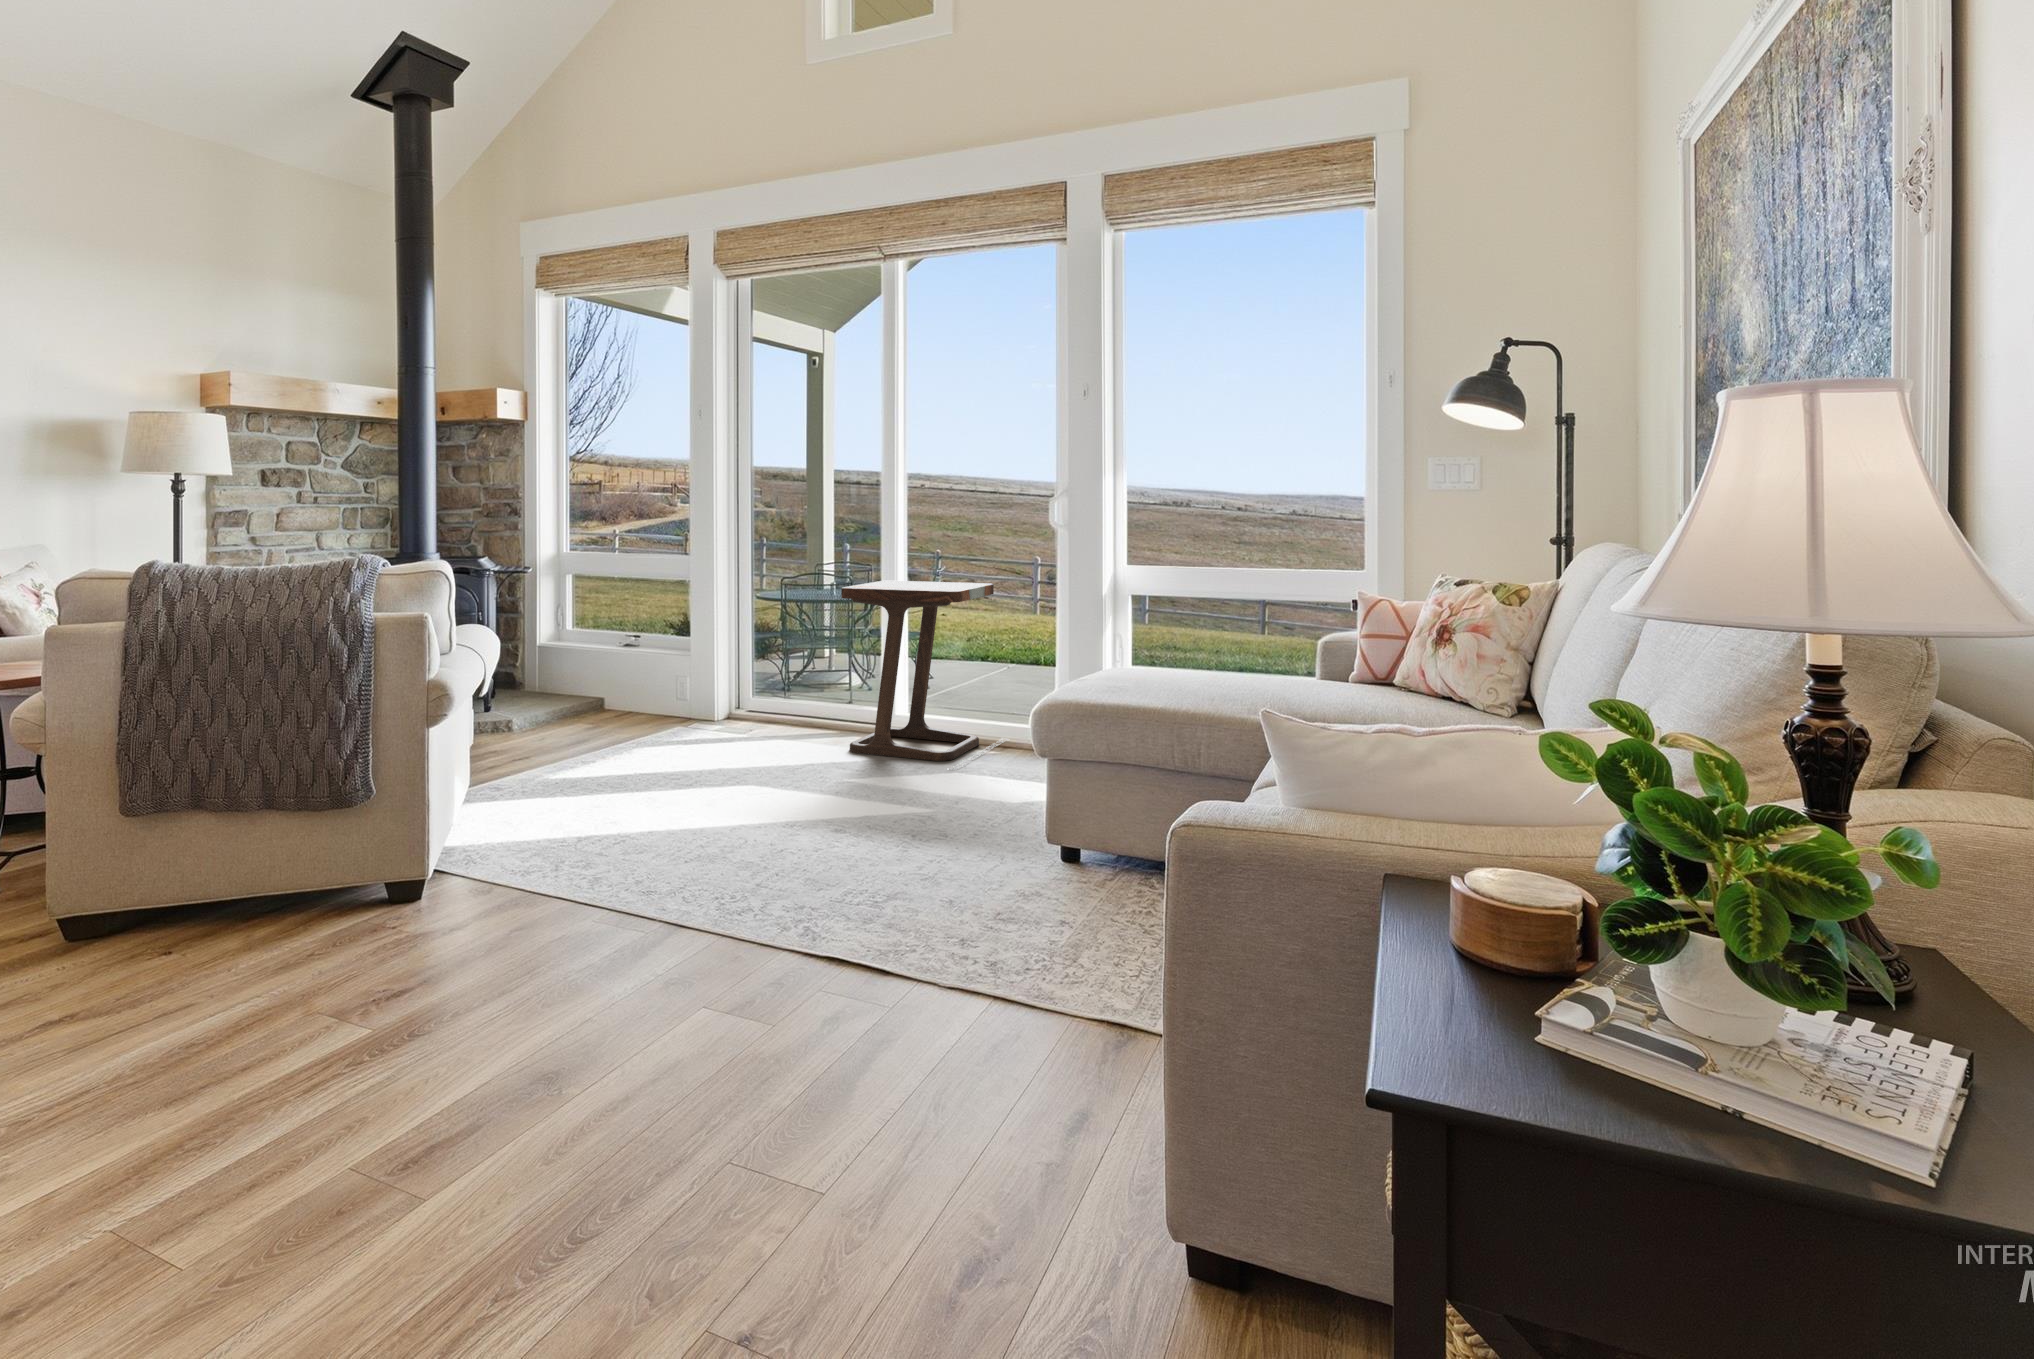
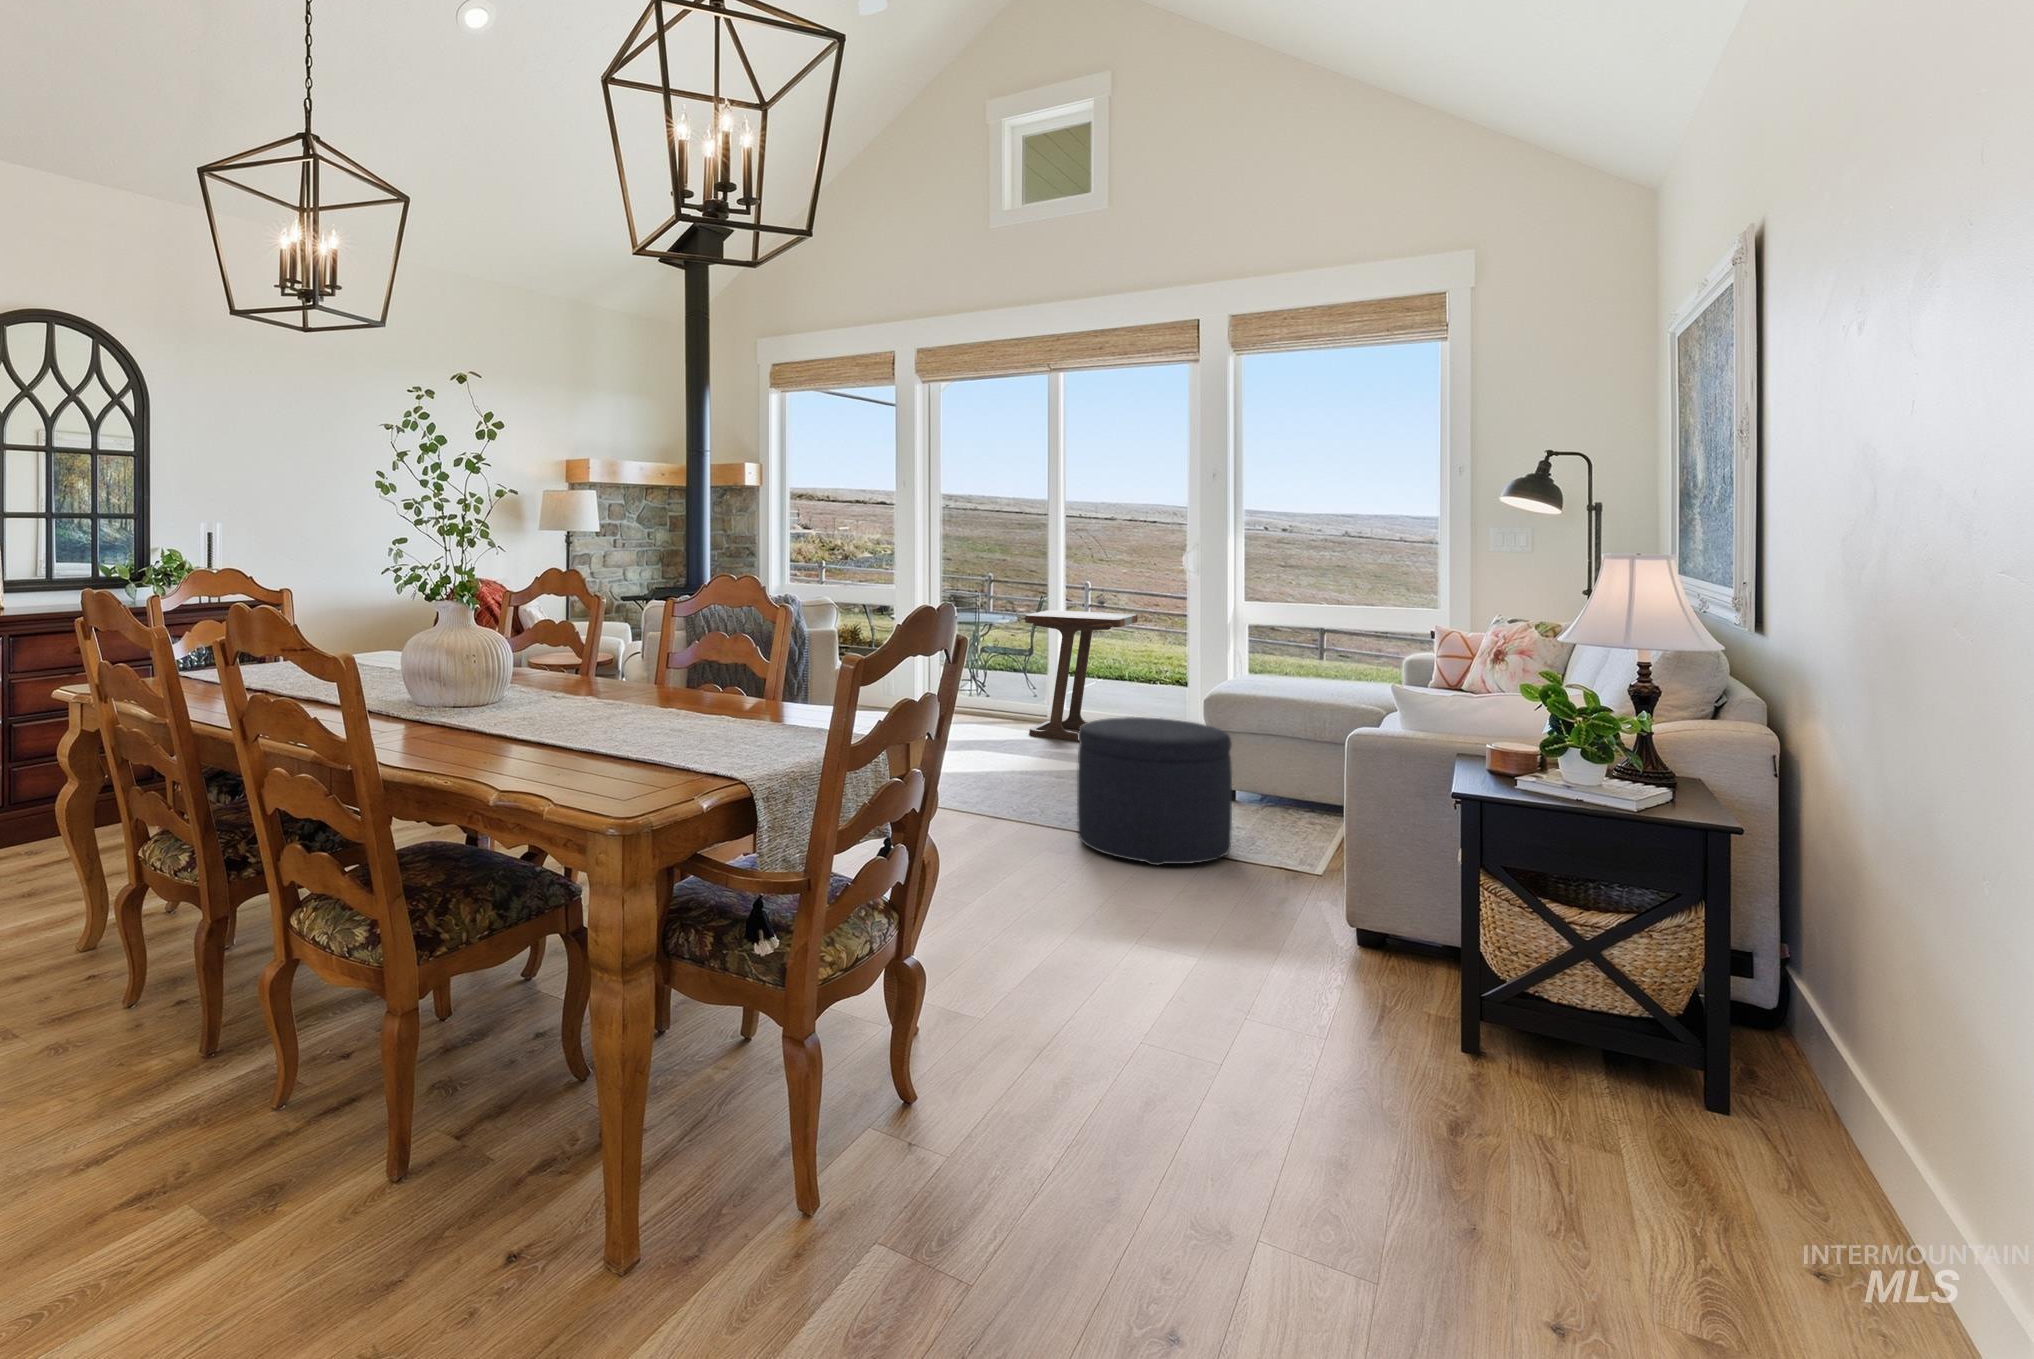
ottoman: none [789,749,1033,1014] -> present [1077,717,1232,865]

